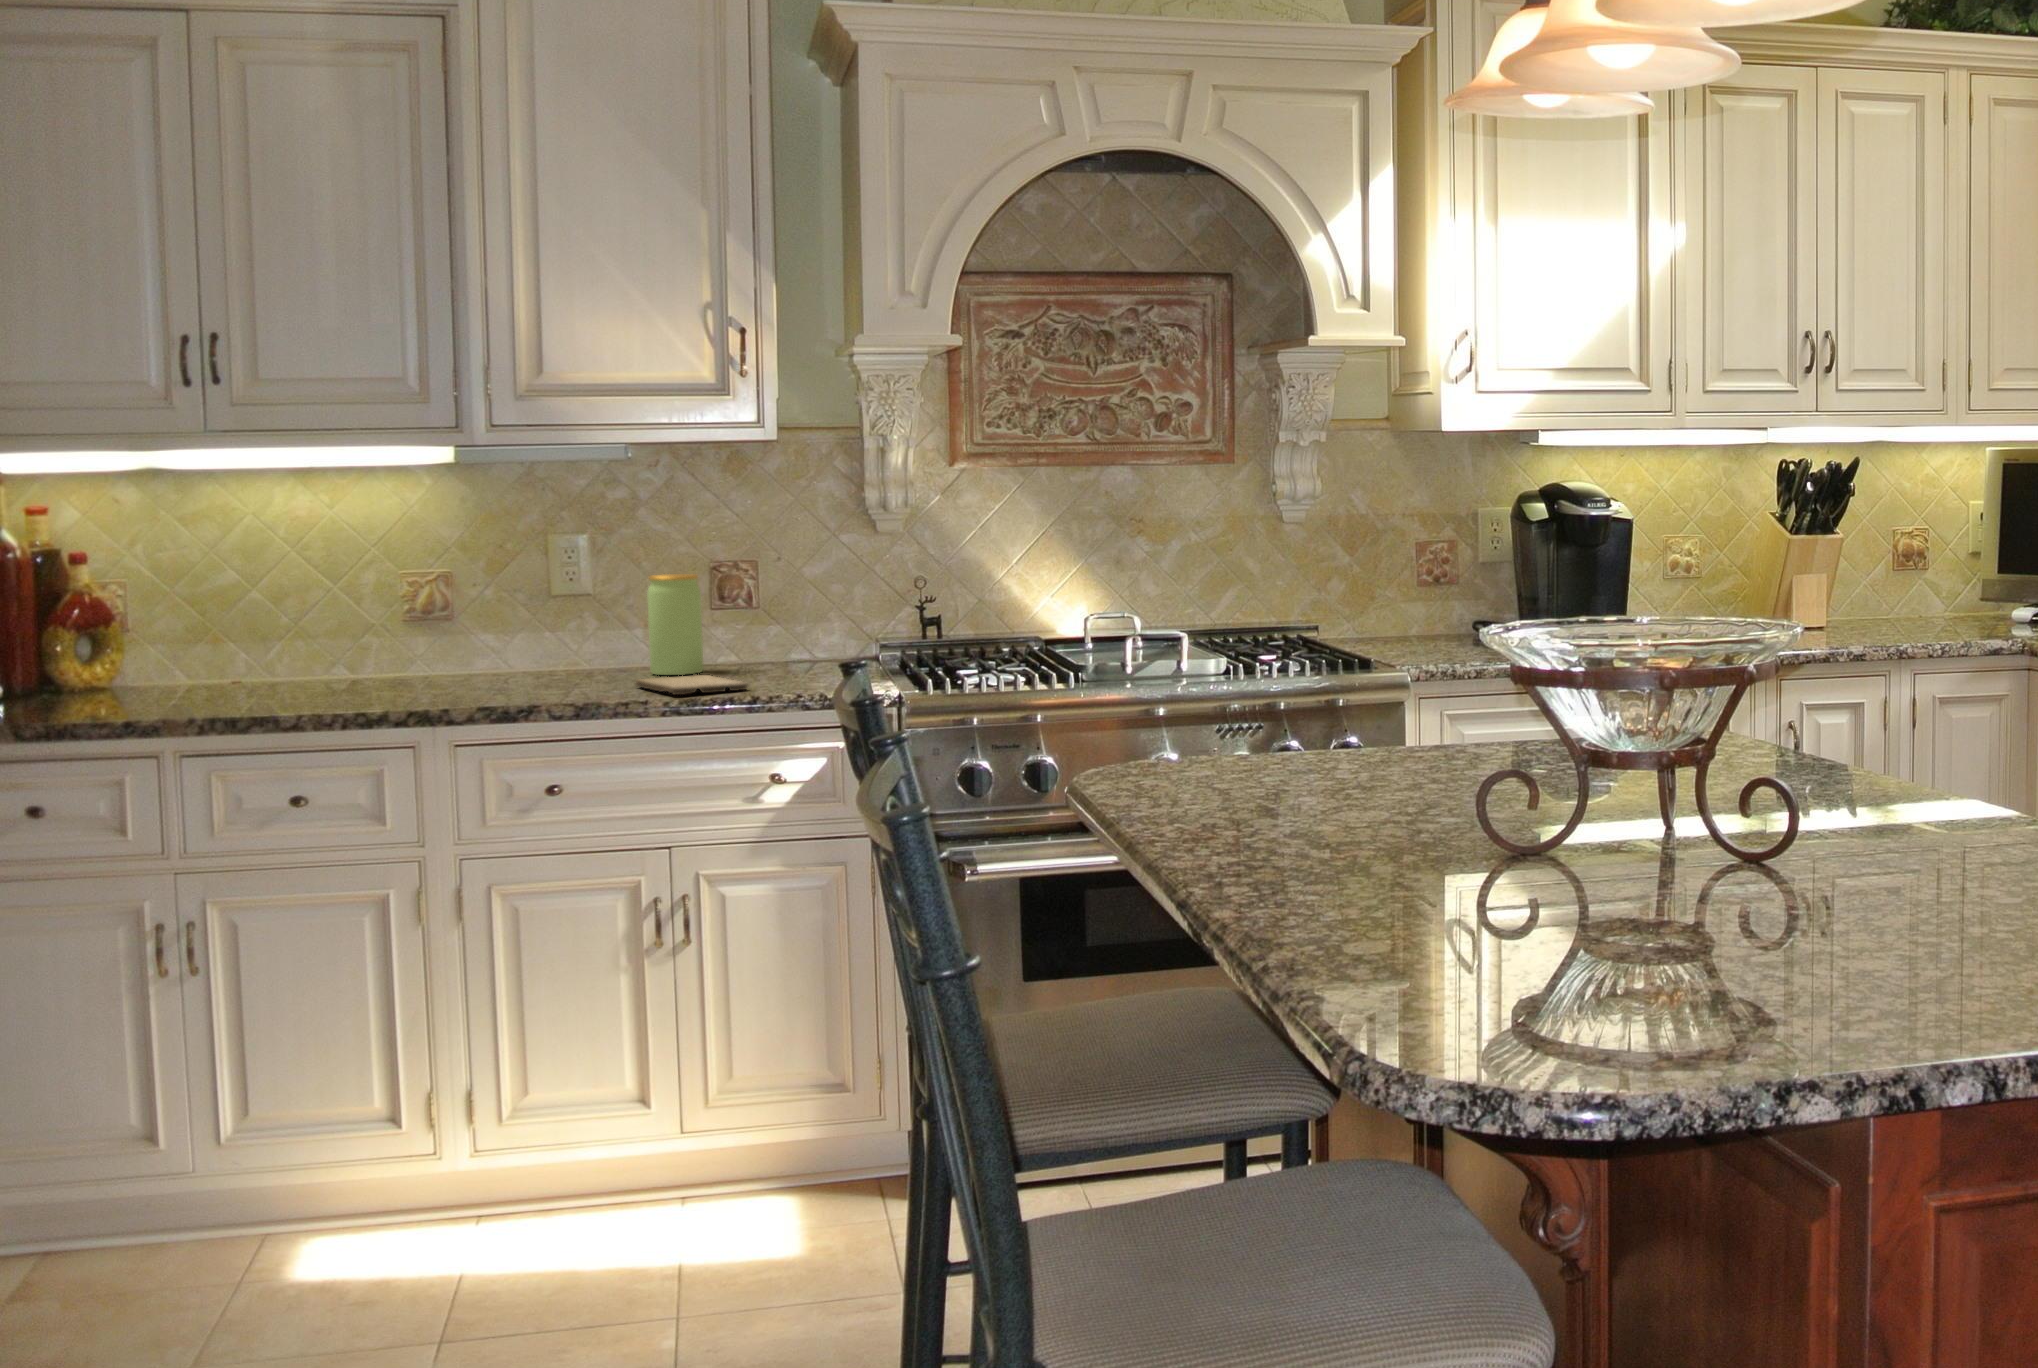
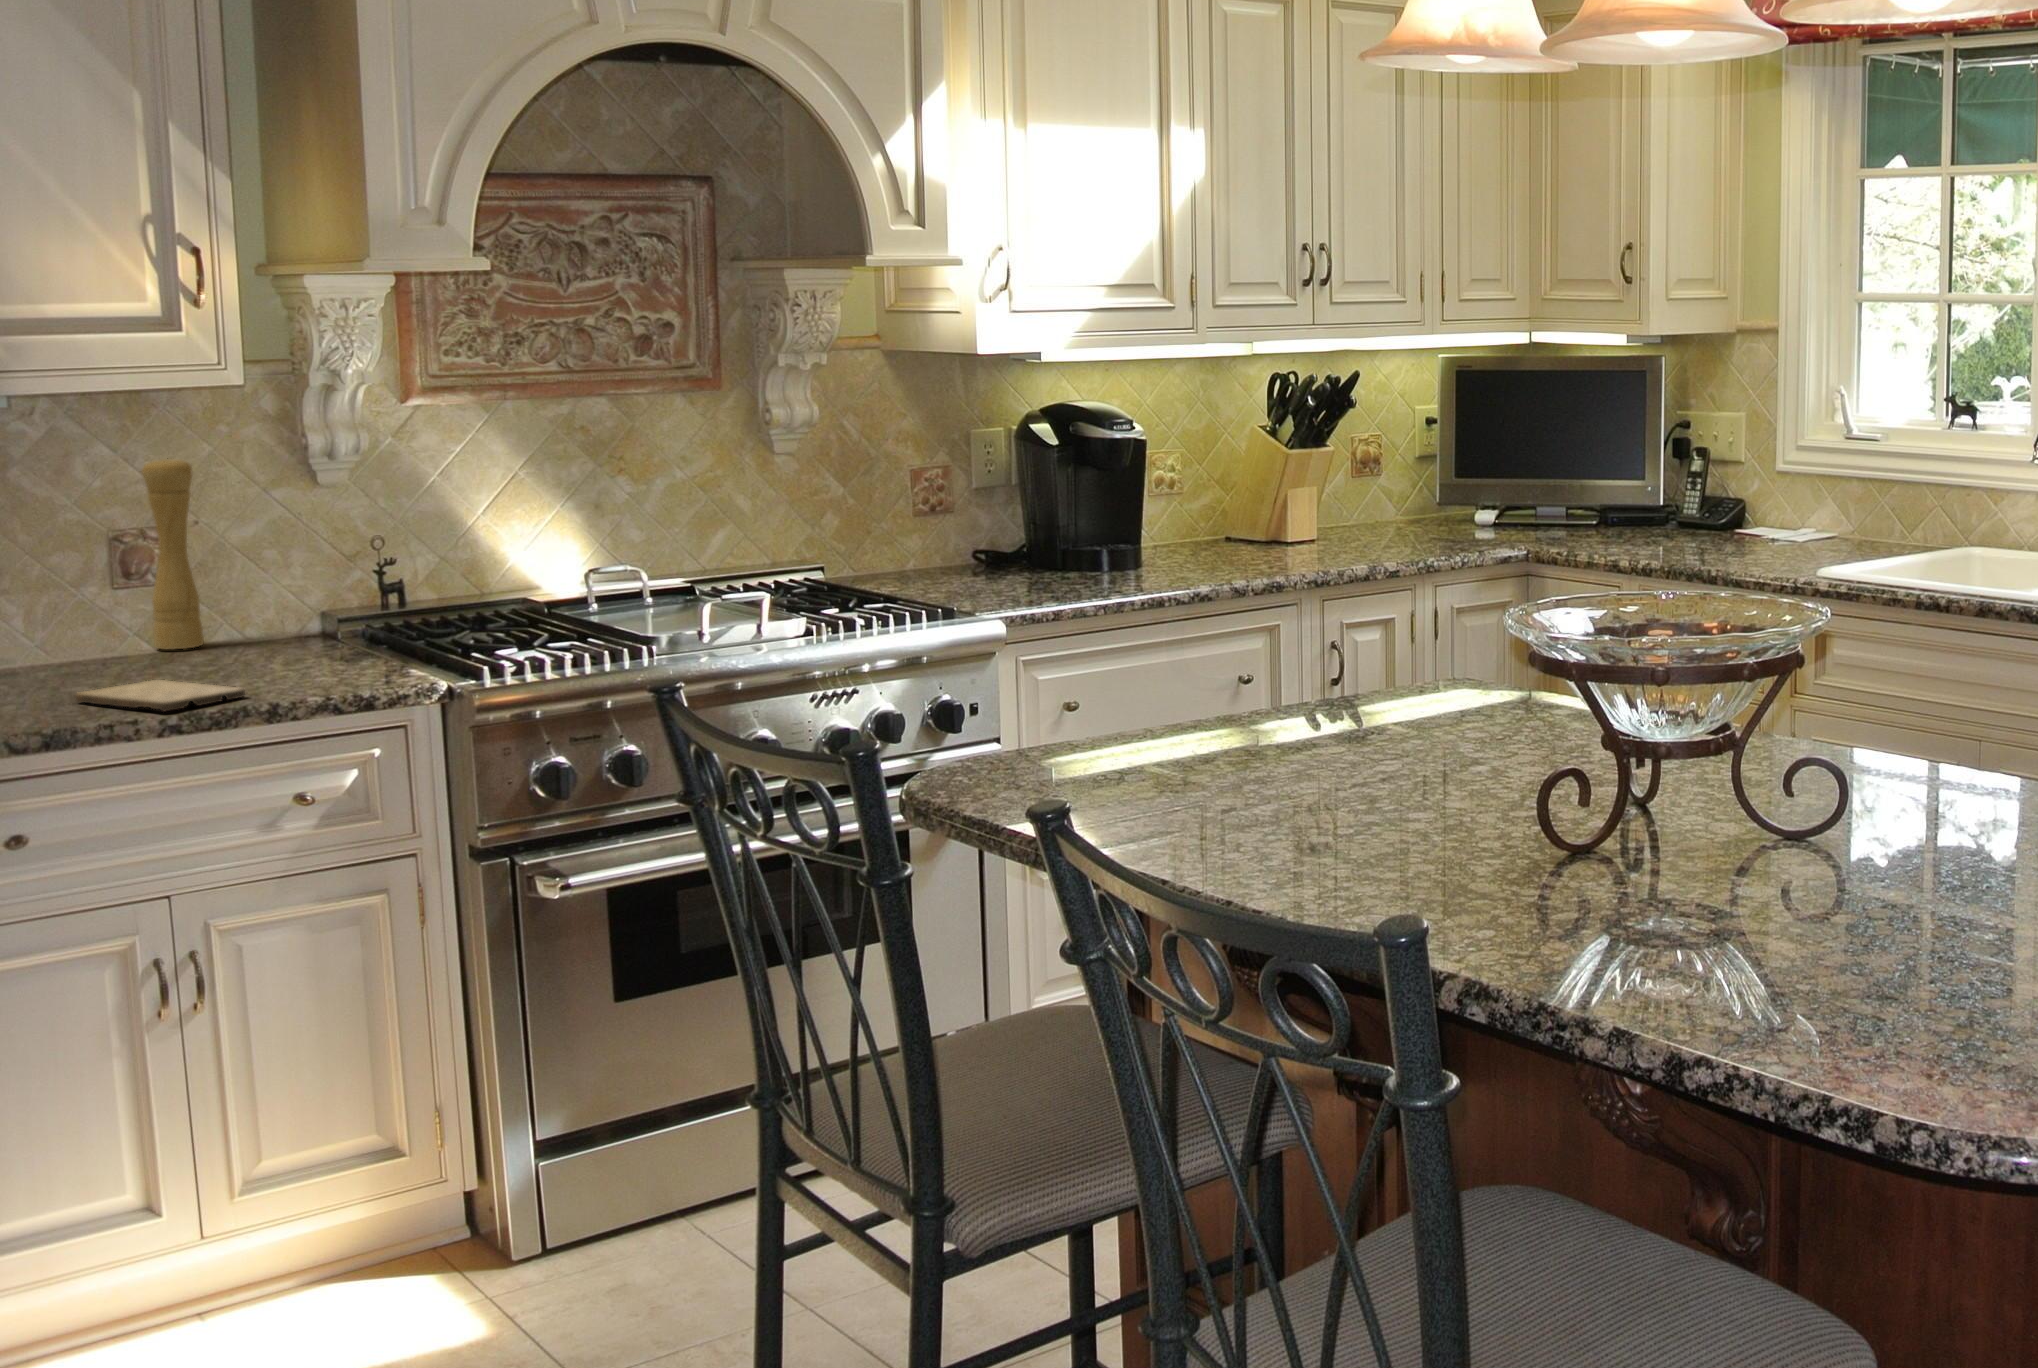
pepper mill: none [746,503,790,658] -> present [142,458,204,649]
jar: present [647,574,703,676] -> none [45,552,127,682]

